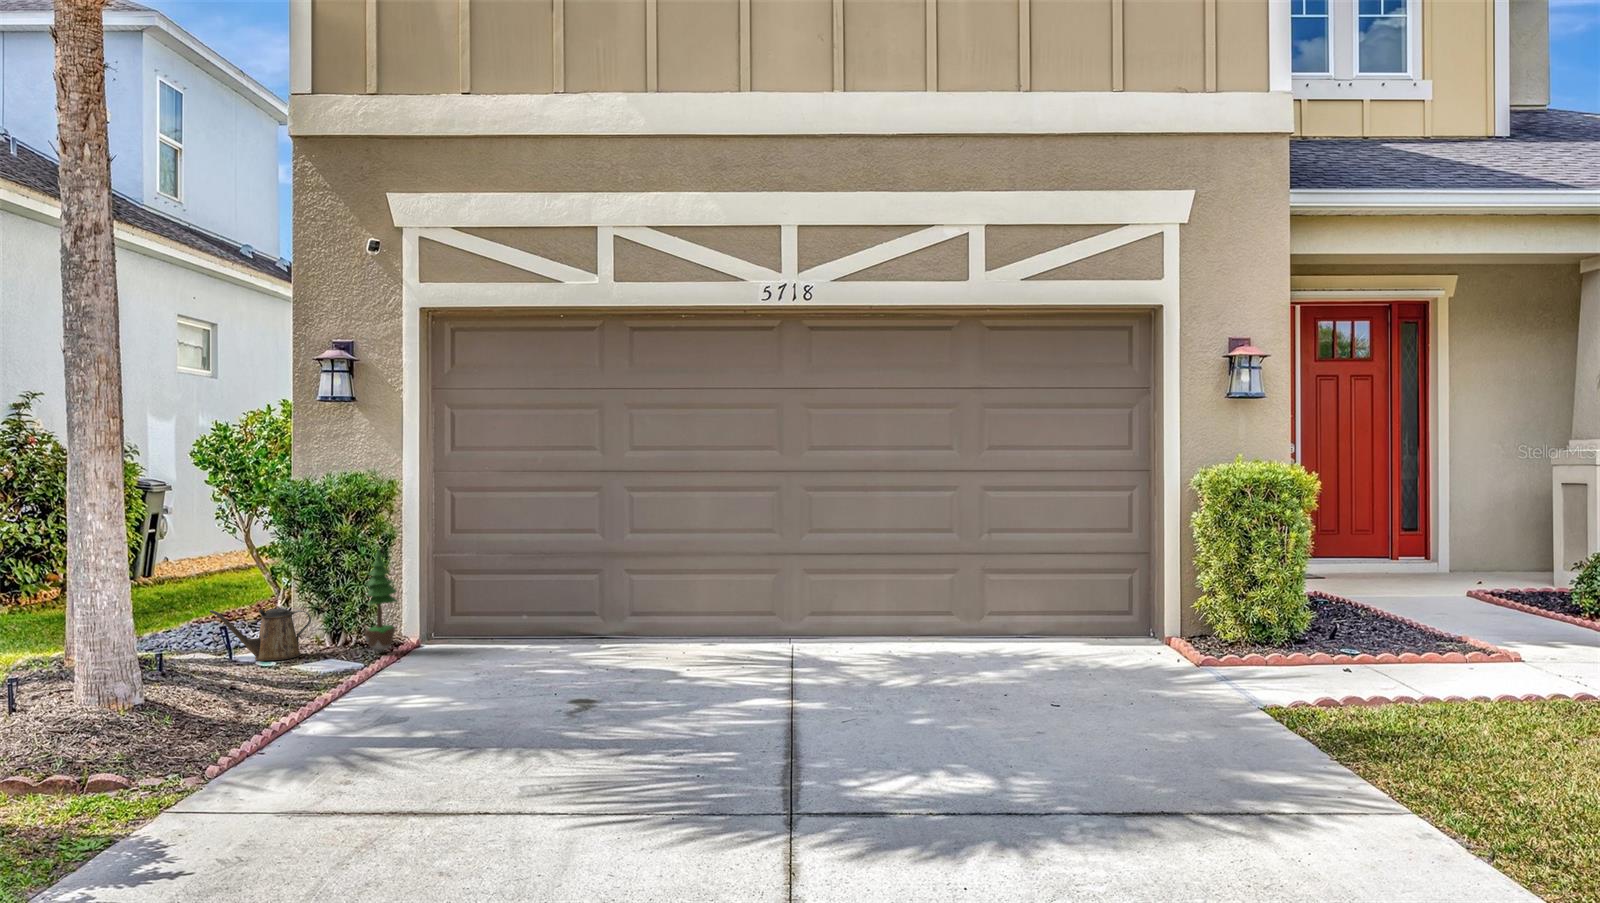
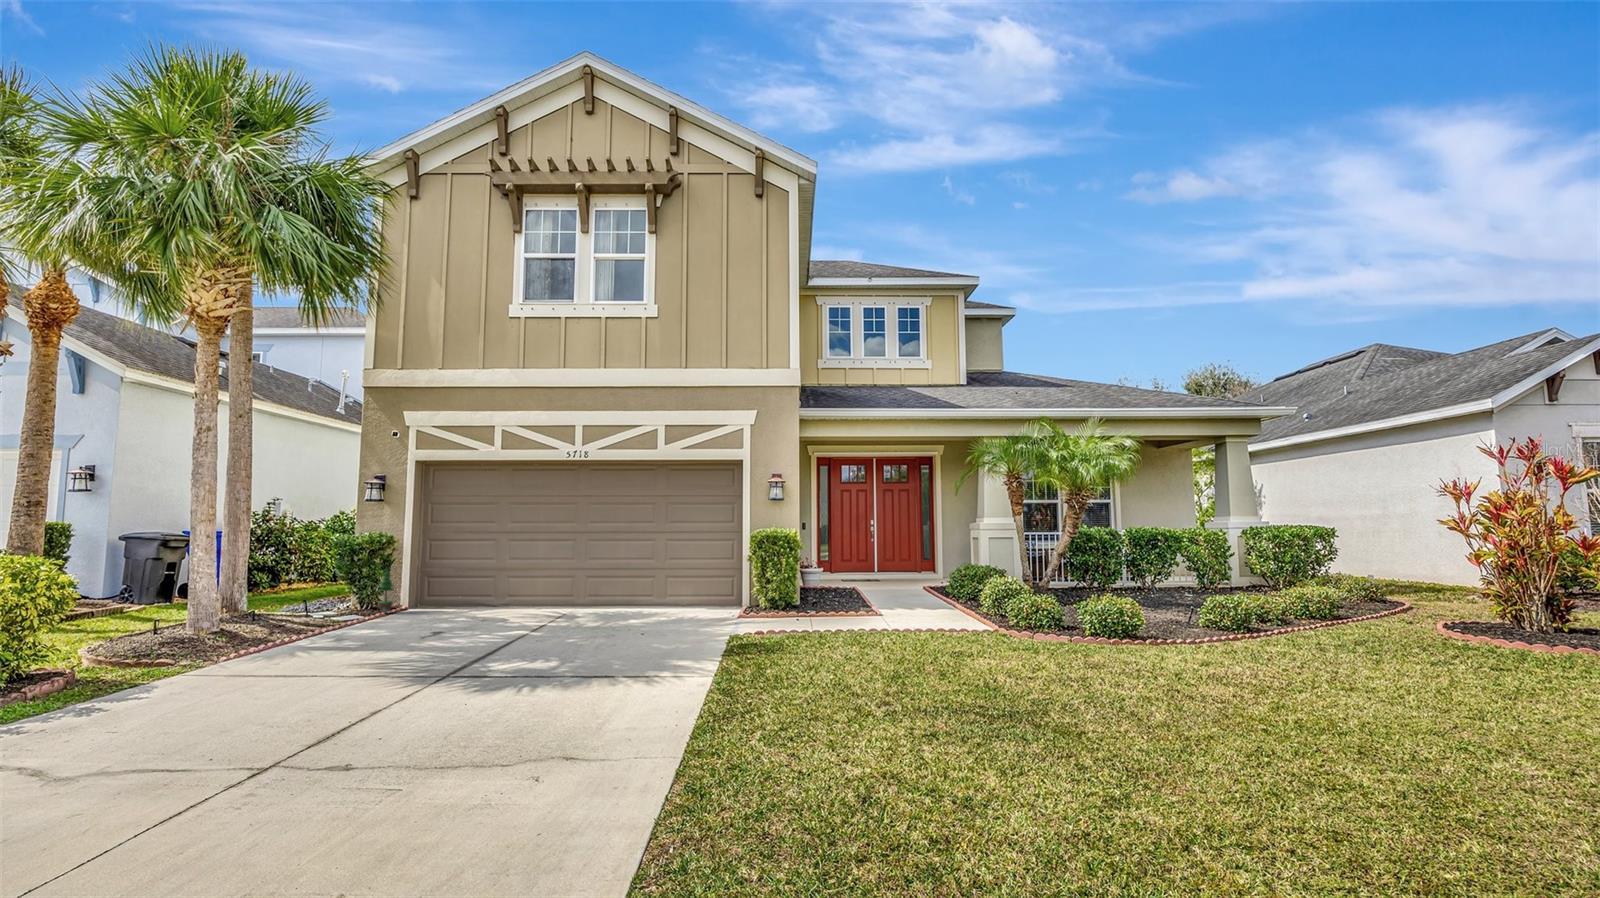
watering can: present [210,609,311,661] -> none [309,593,356,616]

